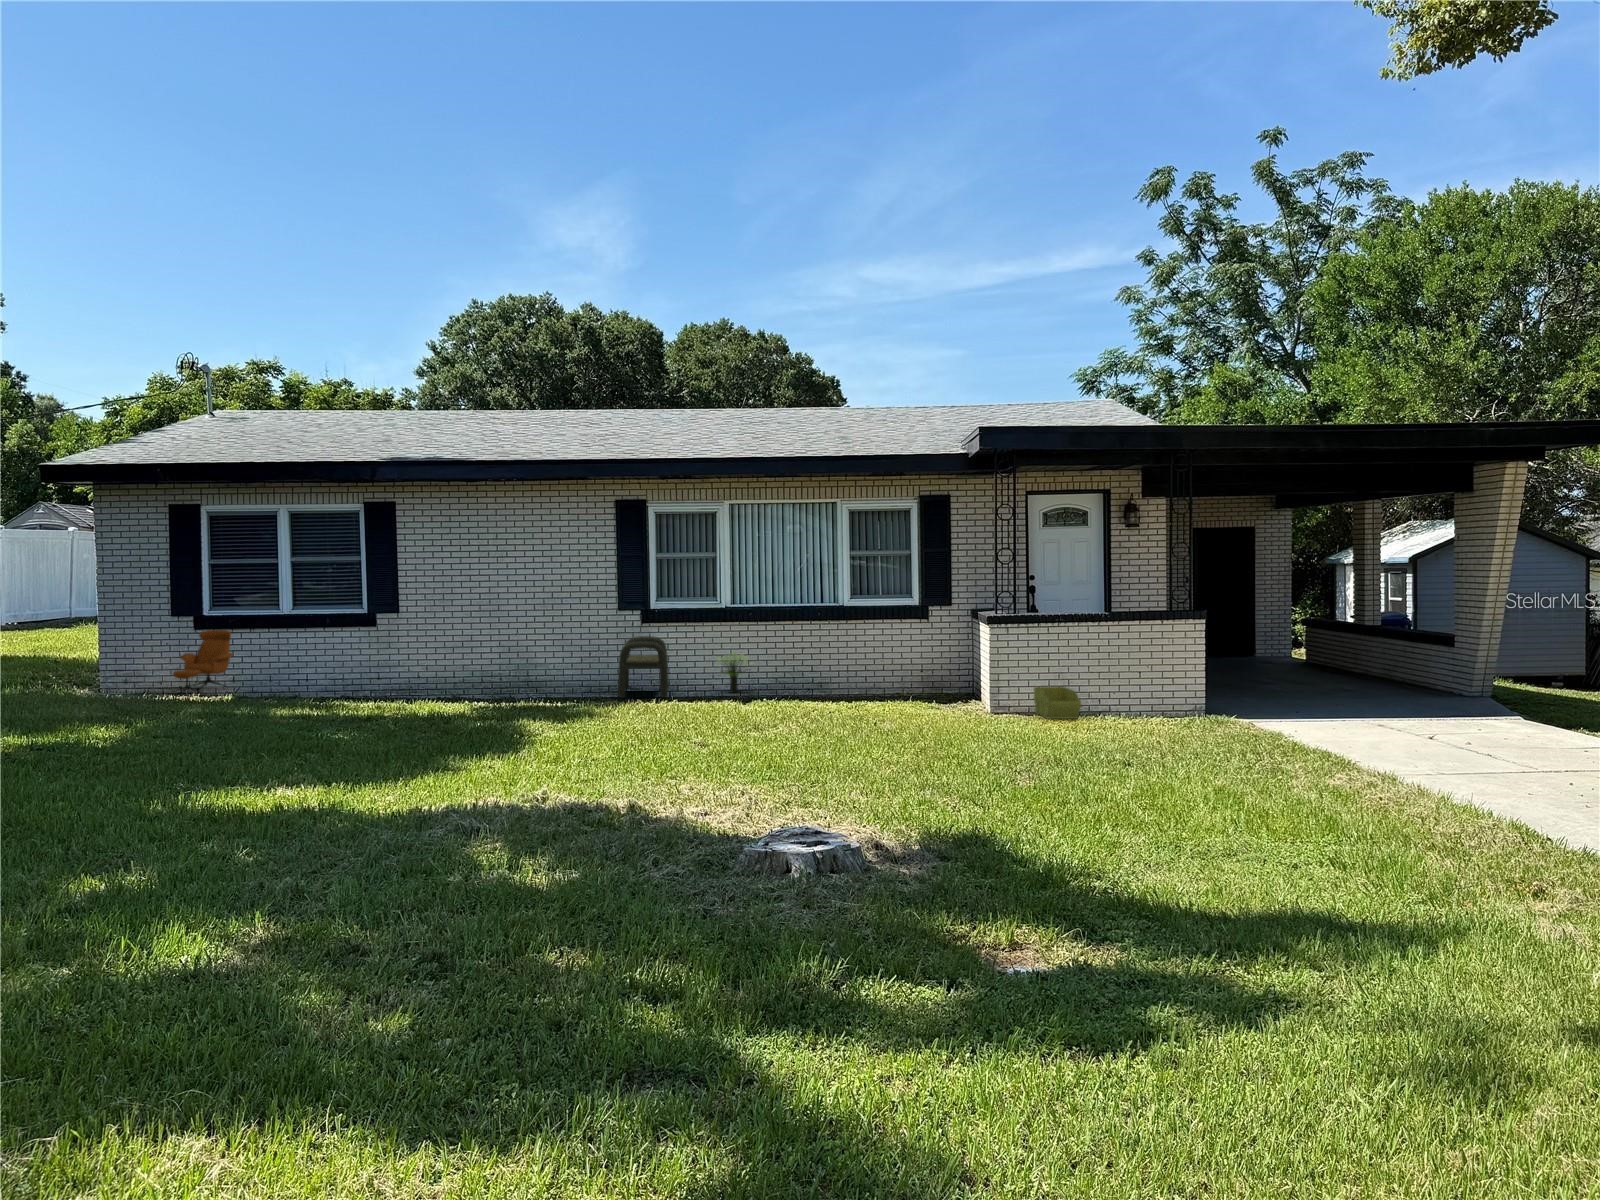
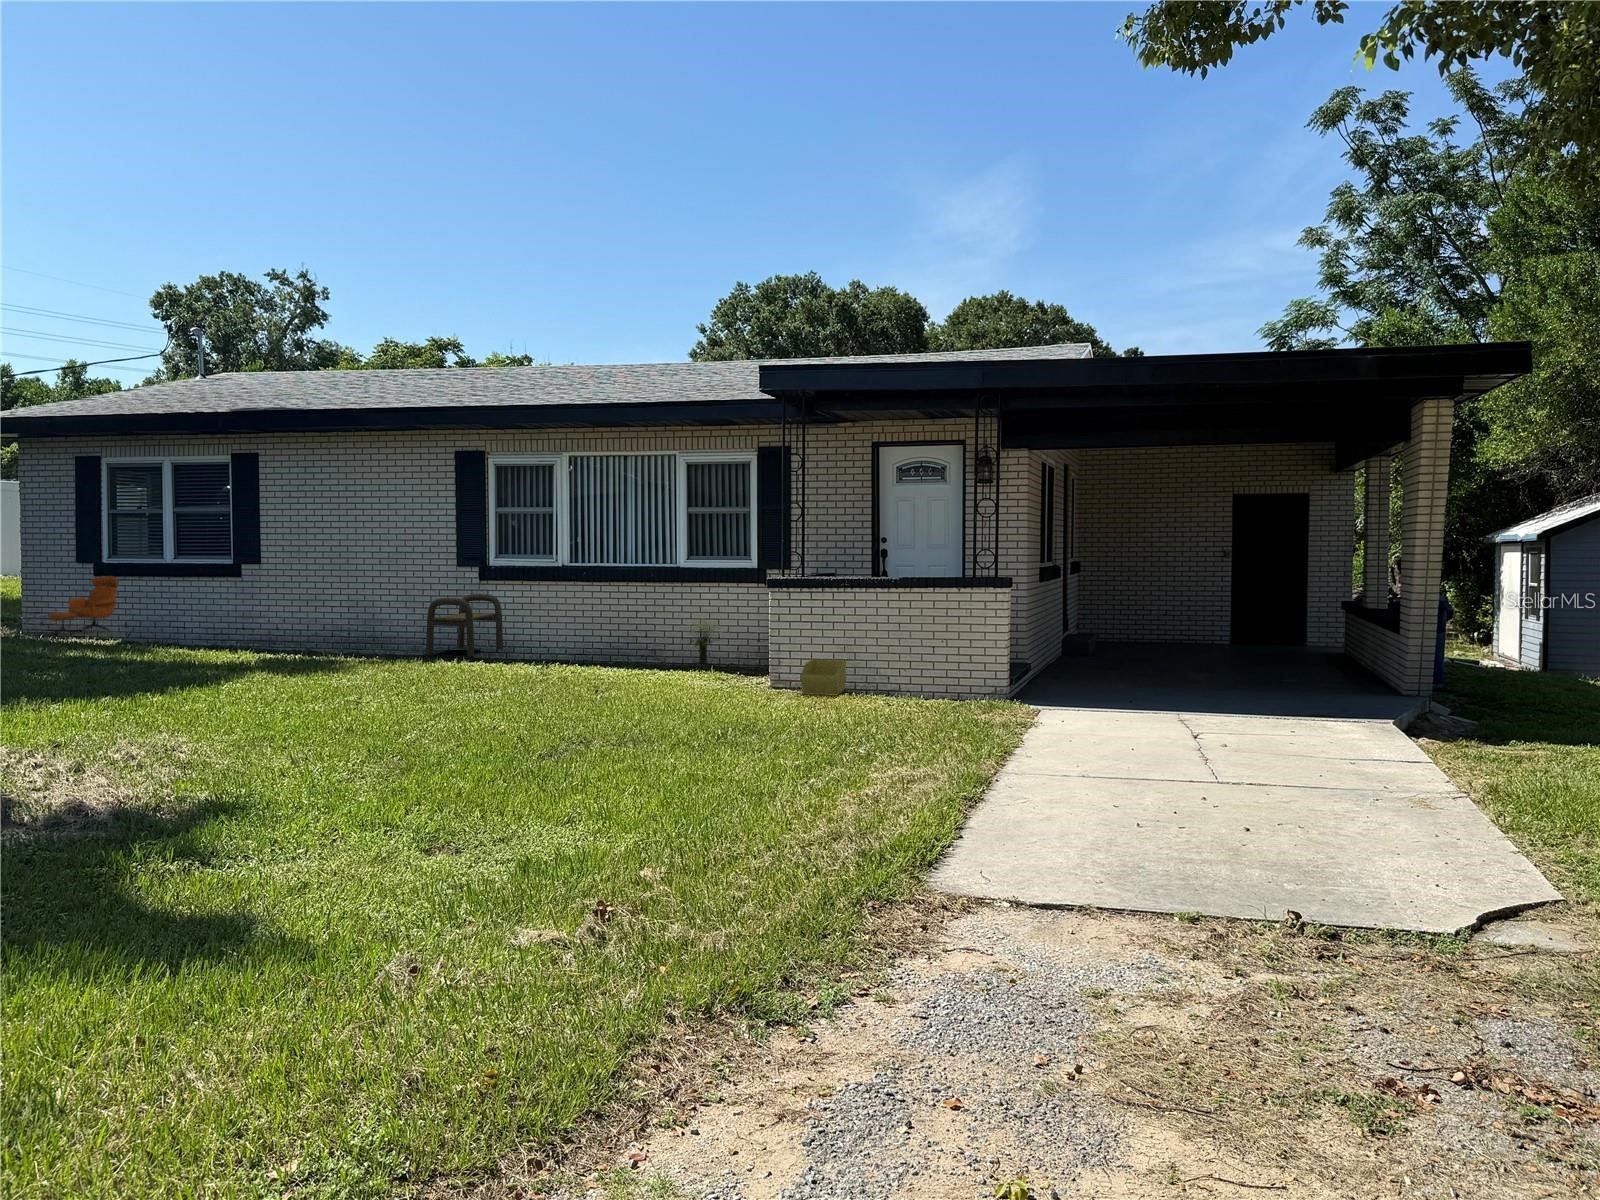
potted plant: present [717,652,753,693] -> present [683,619,722,664]

